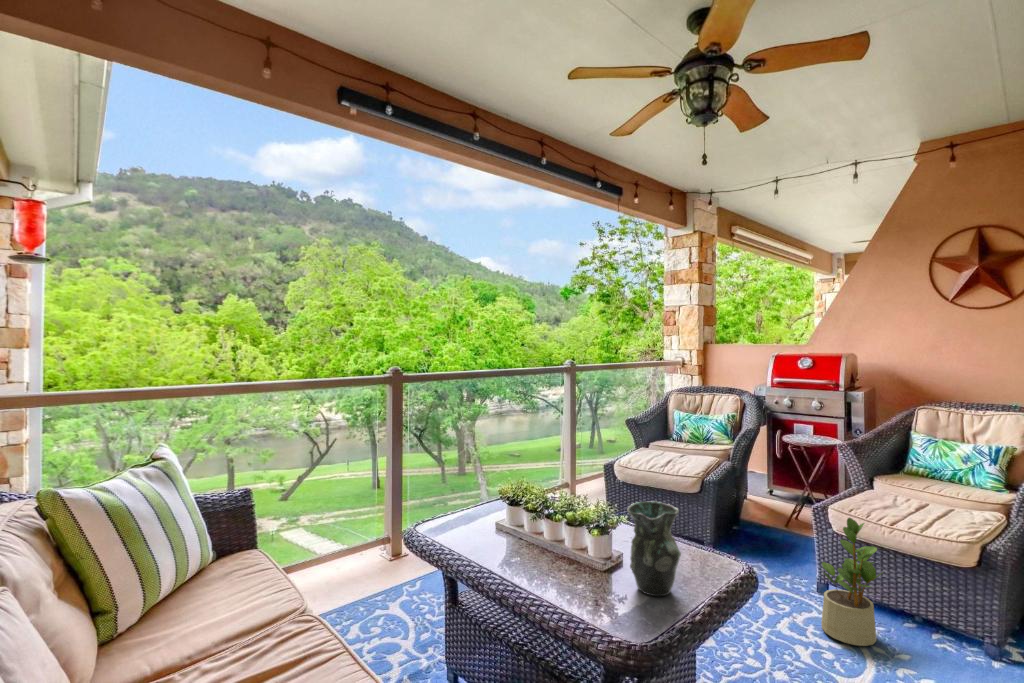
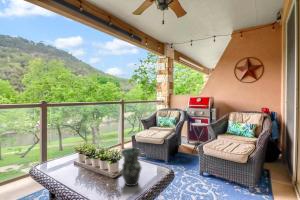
potted plant: present [821,518,881,646] -> none [200,149,219,193]

